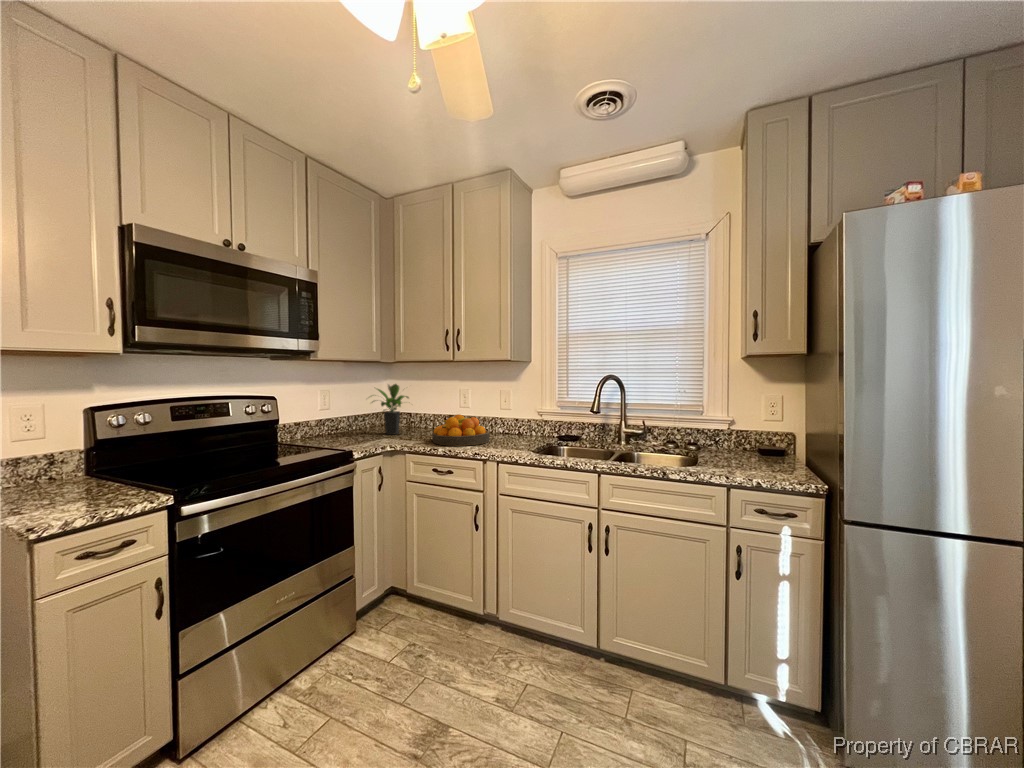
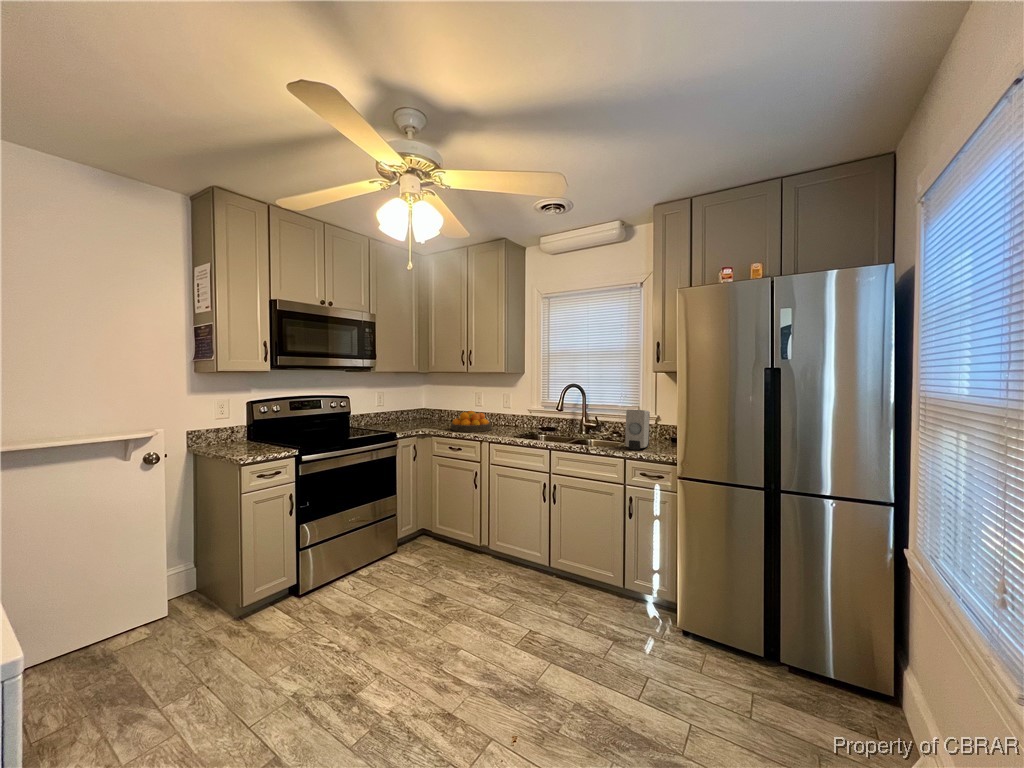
potted plant: present [373,384,409,434] -> none [408,388,443,424]
soap dispenser: none [718,410,752,472] -> present [625,410,650,450]

